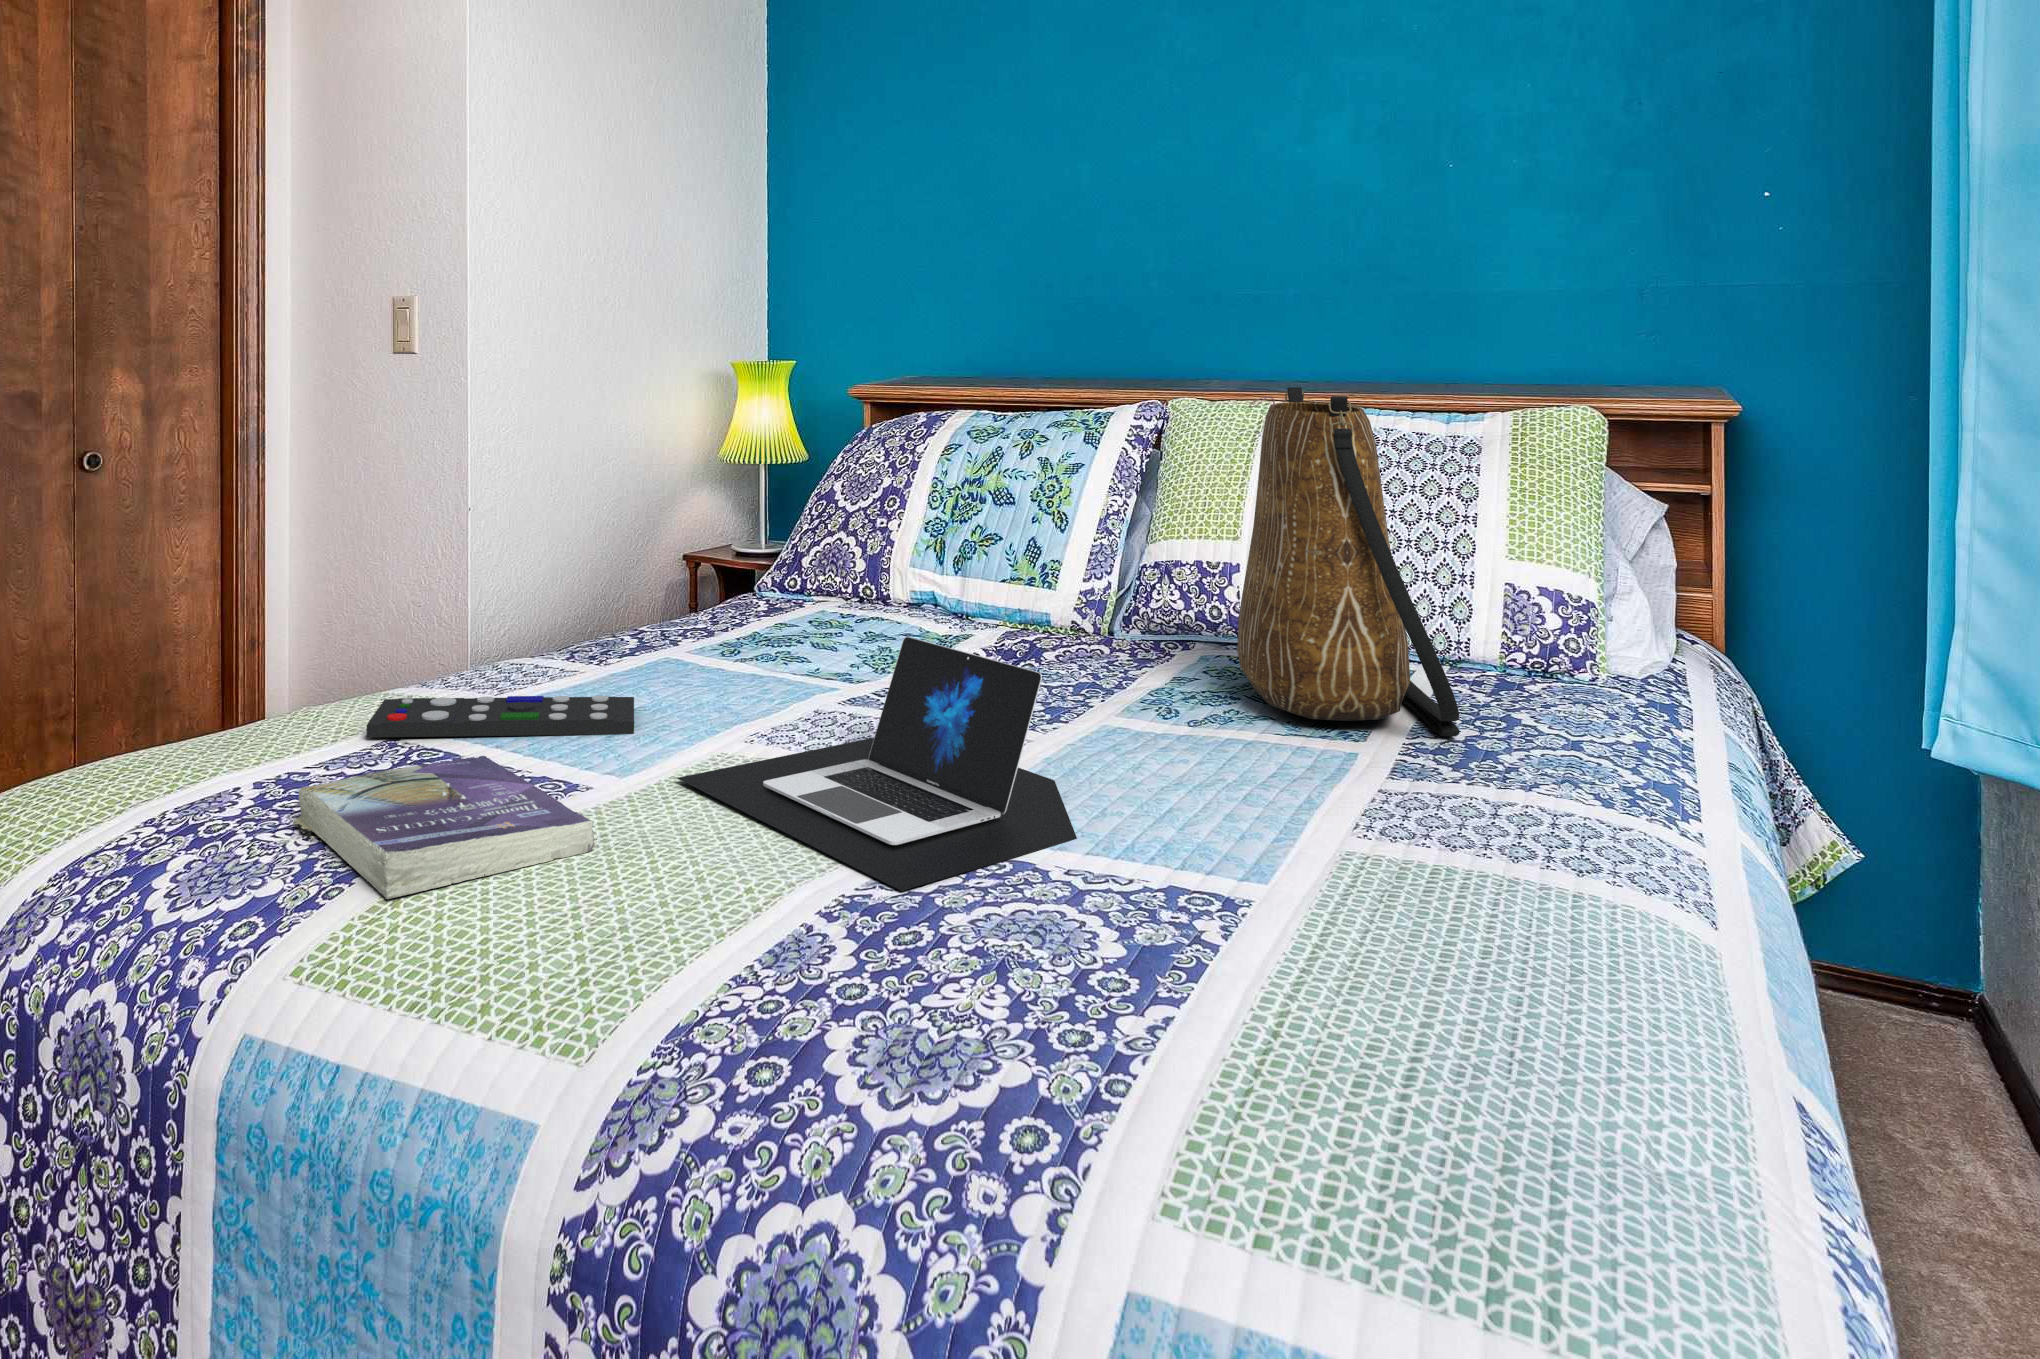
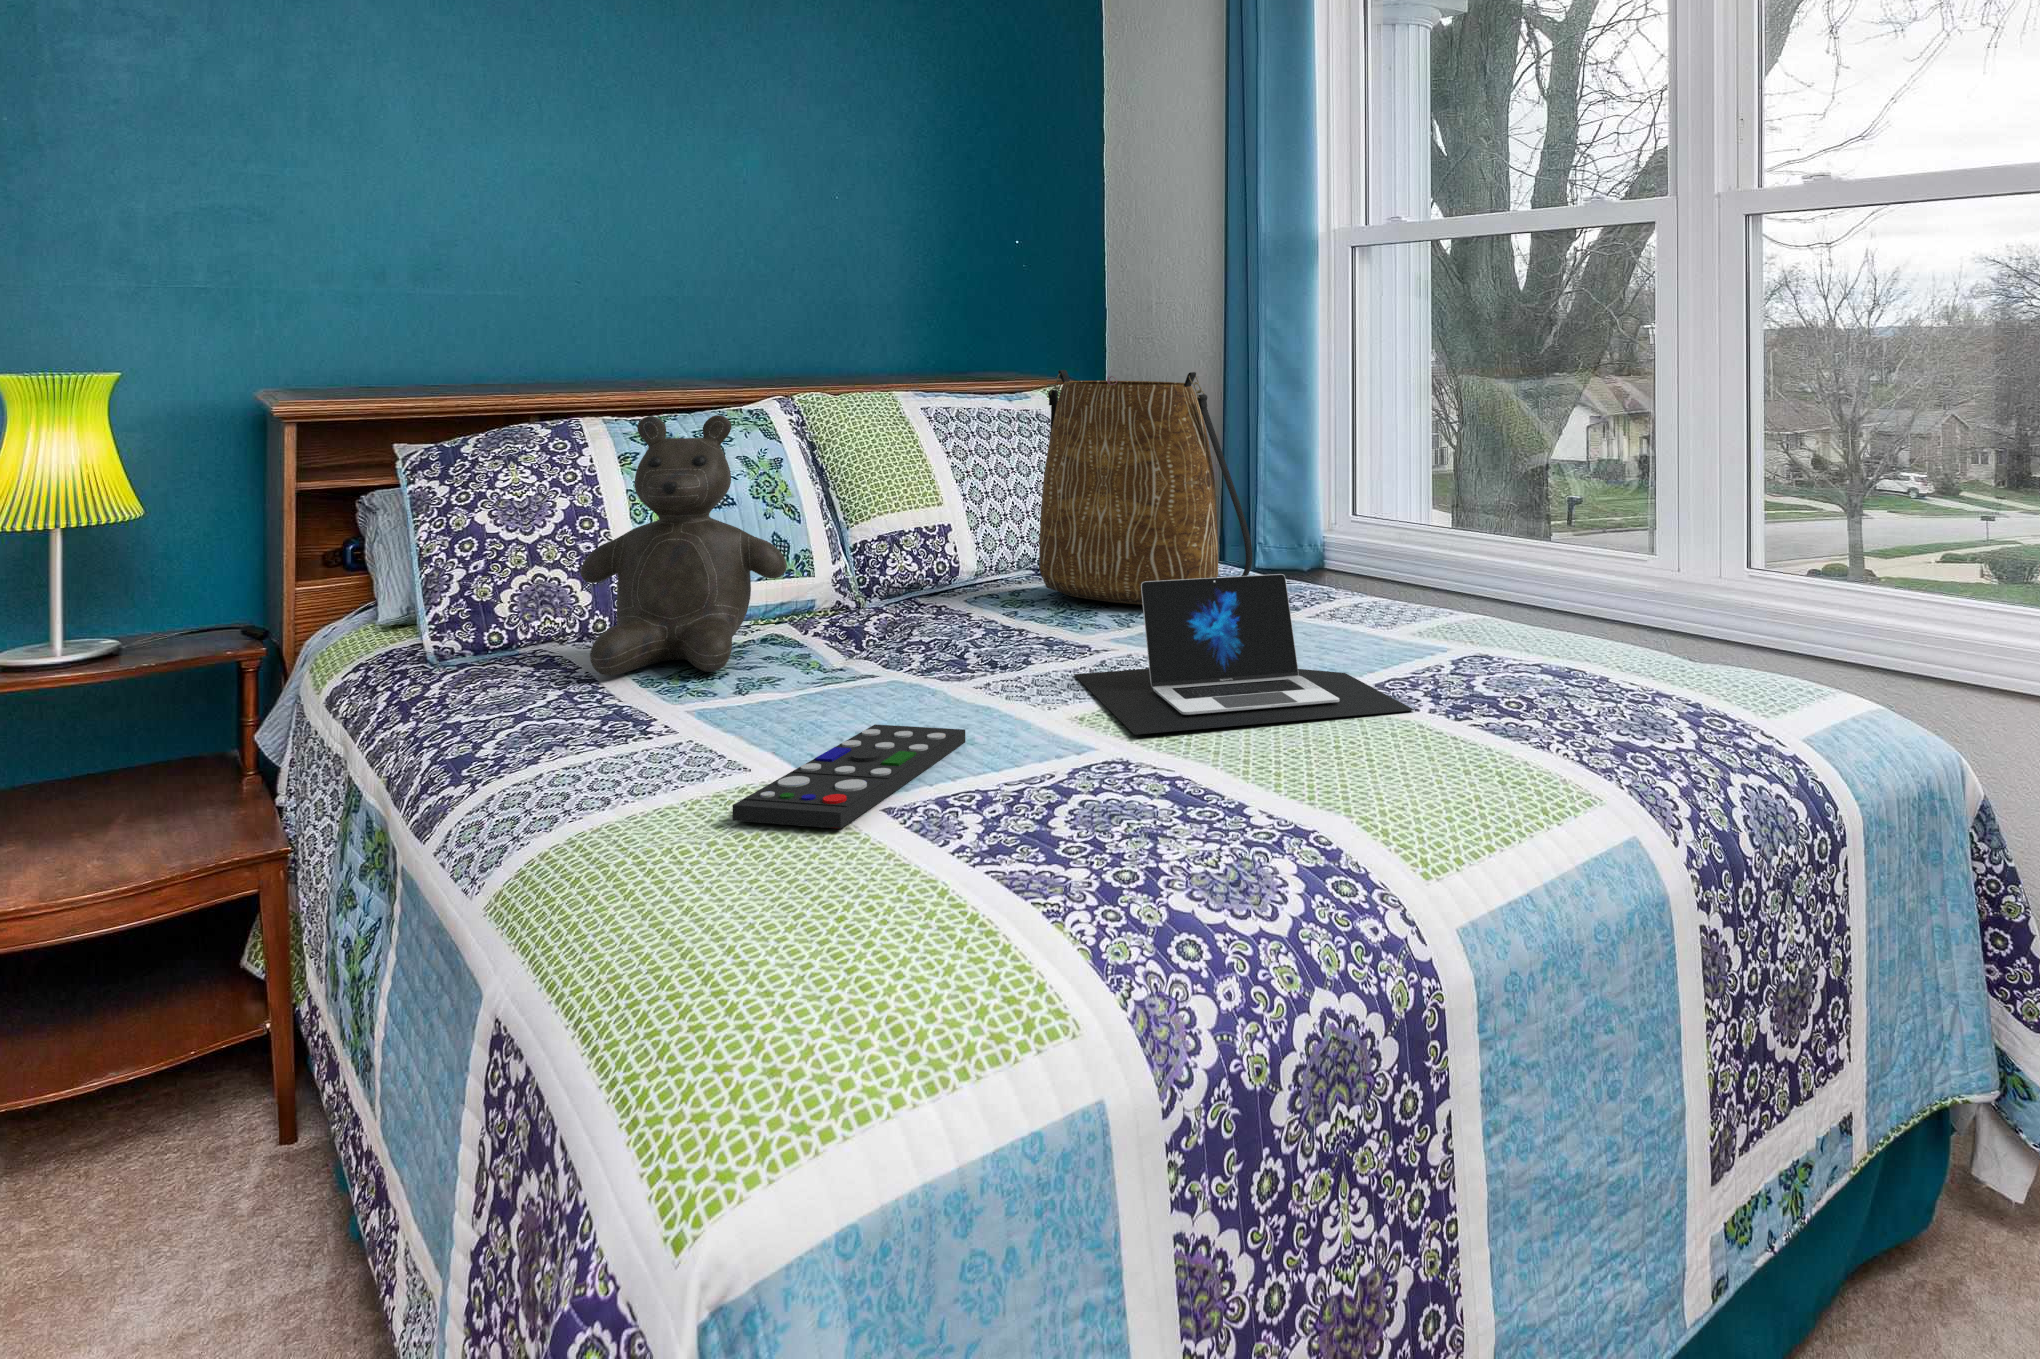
teddy bear: none [737,409,904,639] -> present [580,415,787,675]
book: present [293,756,594,899] -> none [1071,744,1352,855]

